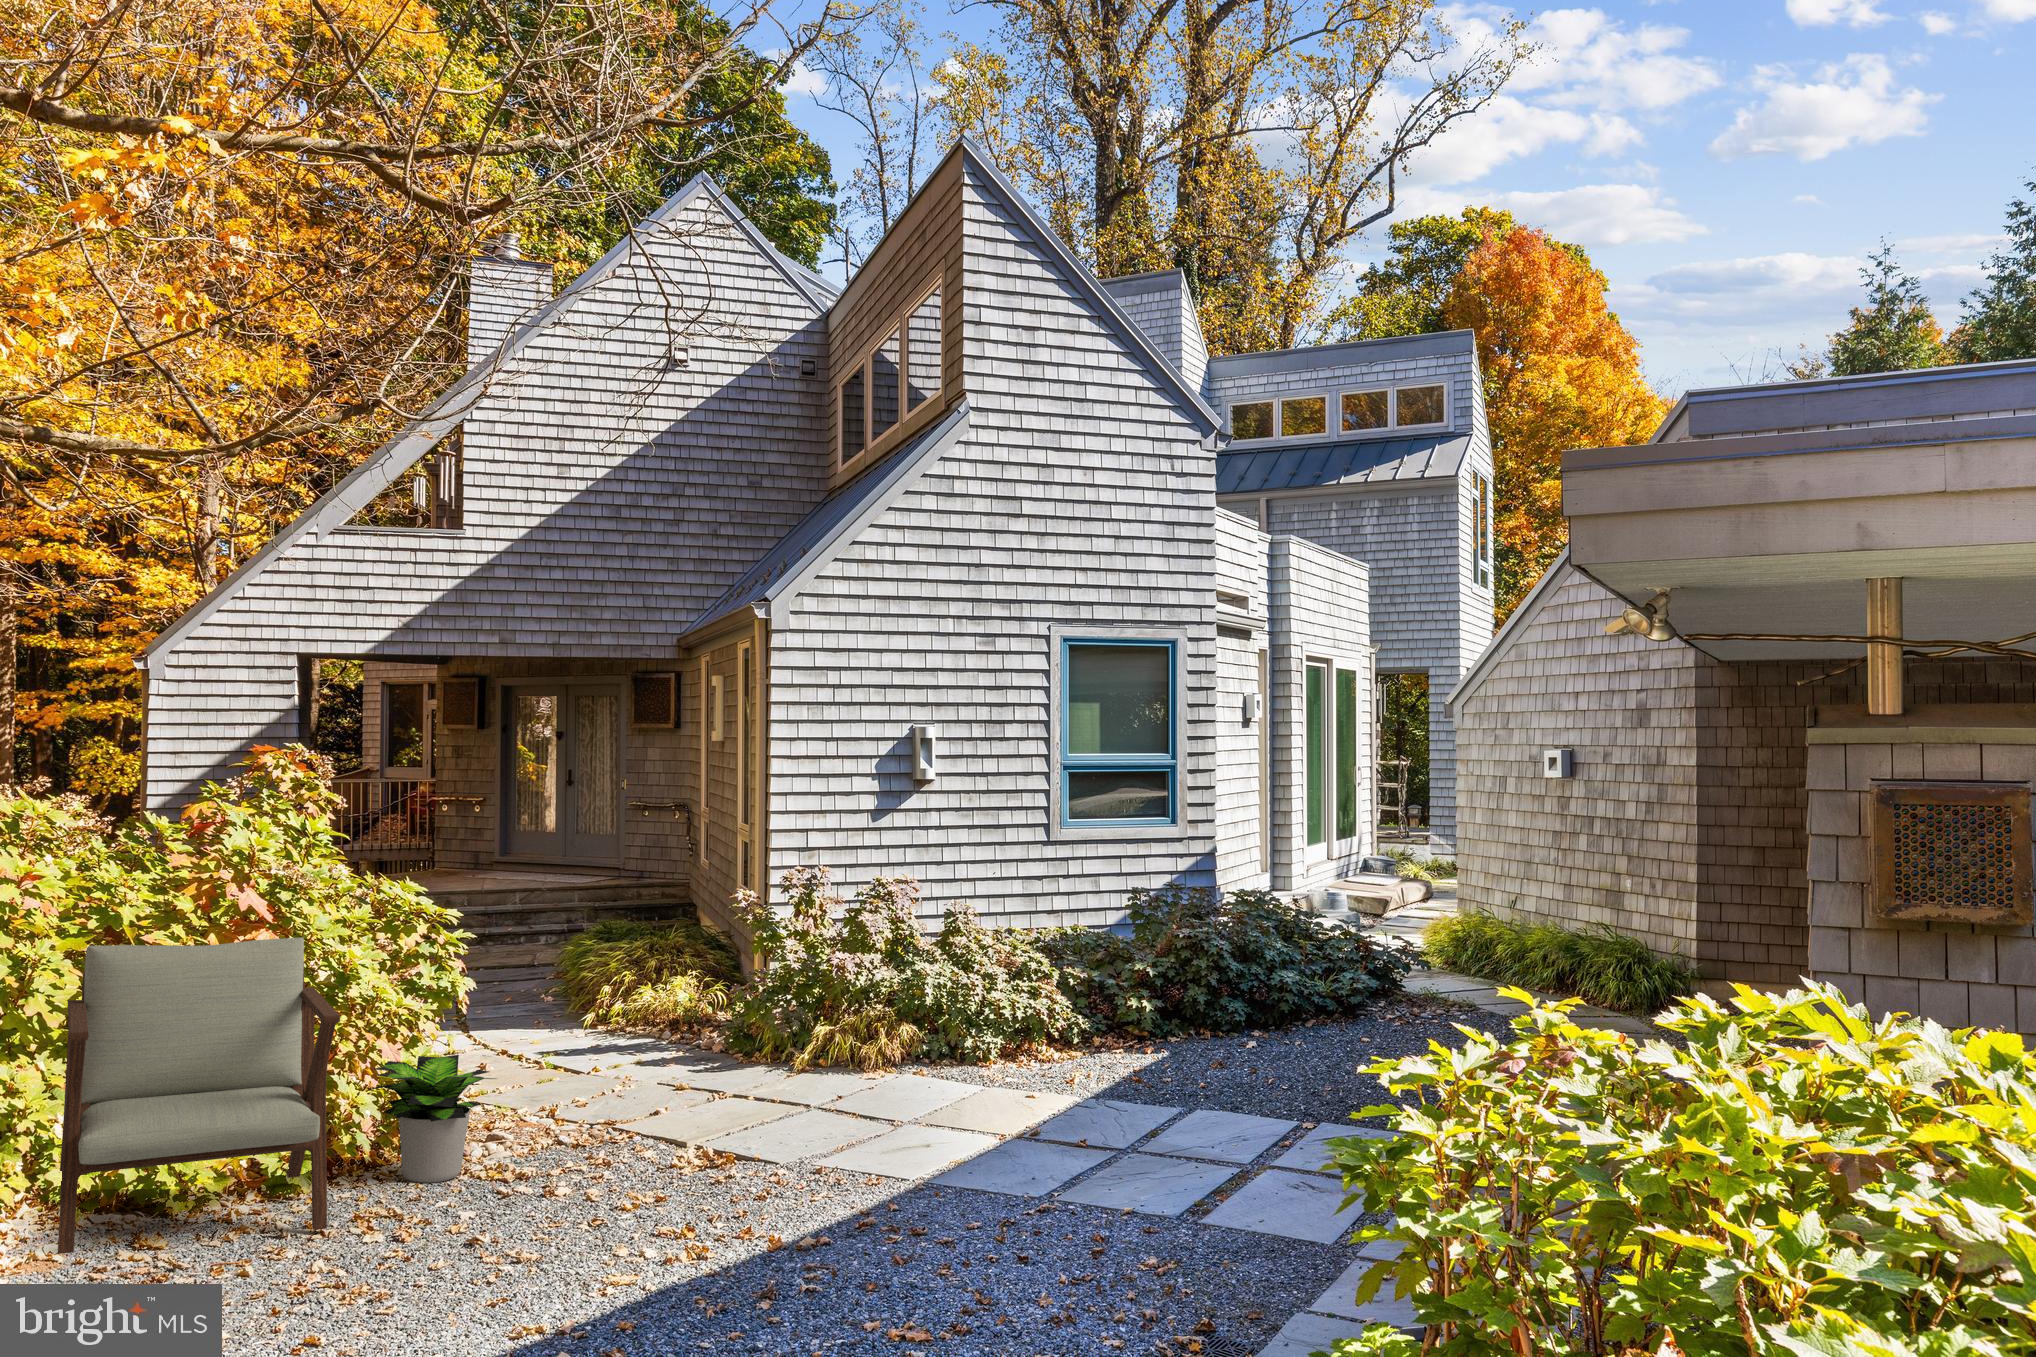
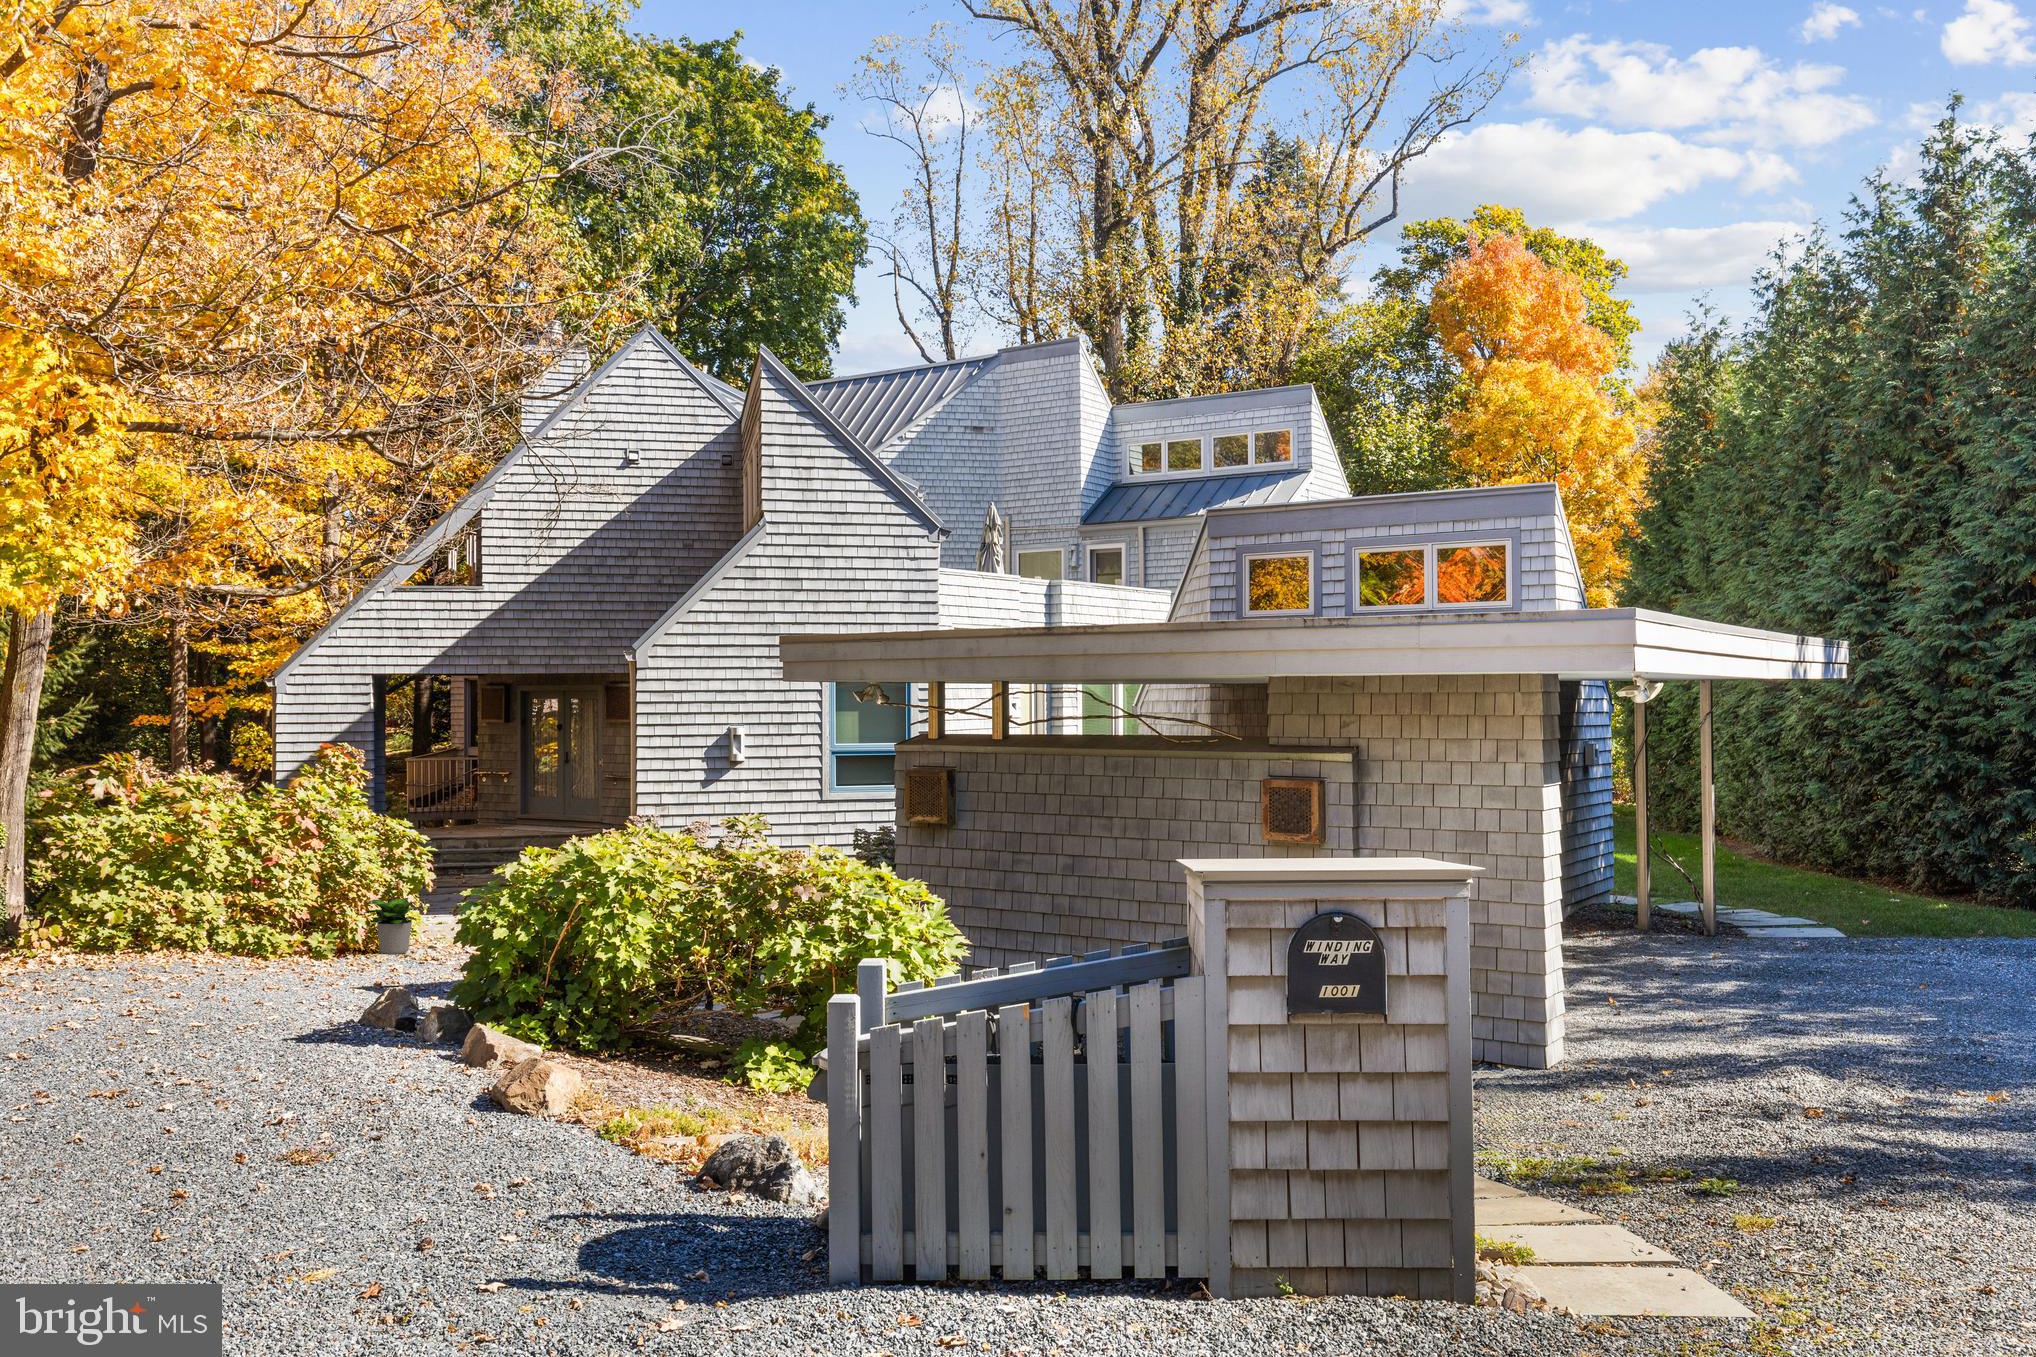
lounge chair: present [58,938,340,1254] -> none [222,838,339,968]

